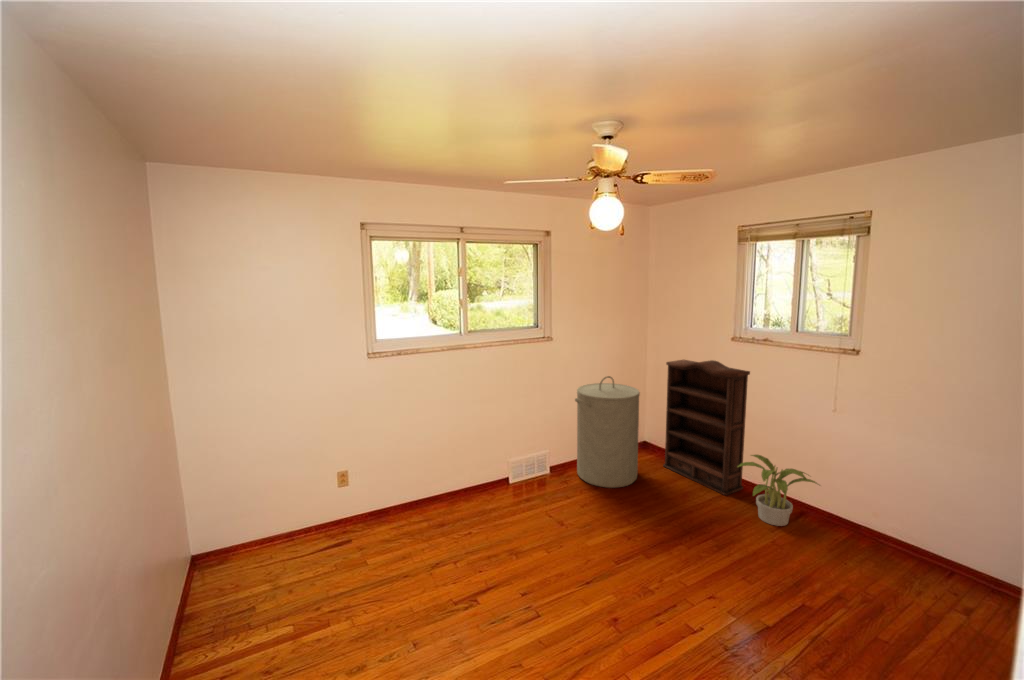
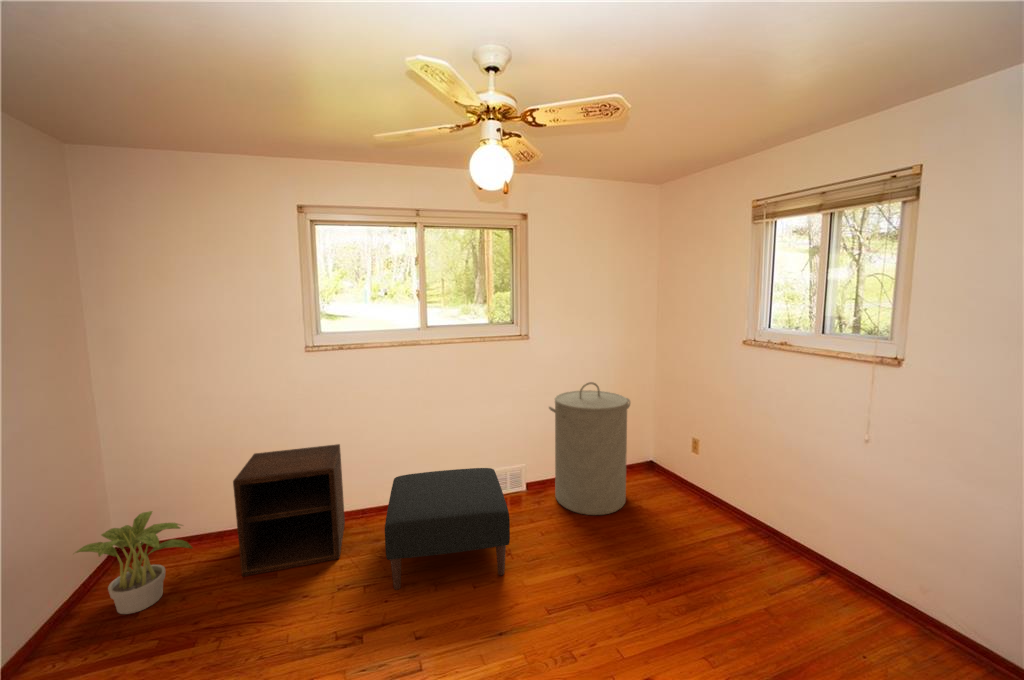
bookshelf: present [663,360,750,495] -> none [663,366,764,539]
nightstand: none [324,442,418,567] -> present [233,444,345,576]
ottoman: none [454,454,574,561] -> present [385,468,510,590]
potted plant: present [737,455,819,526] -> present [75,511,192,614]

